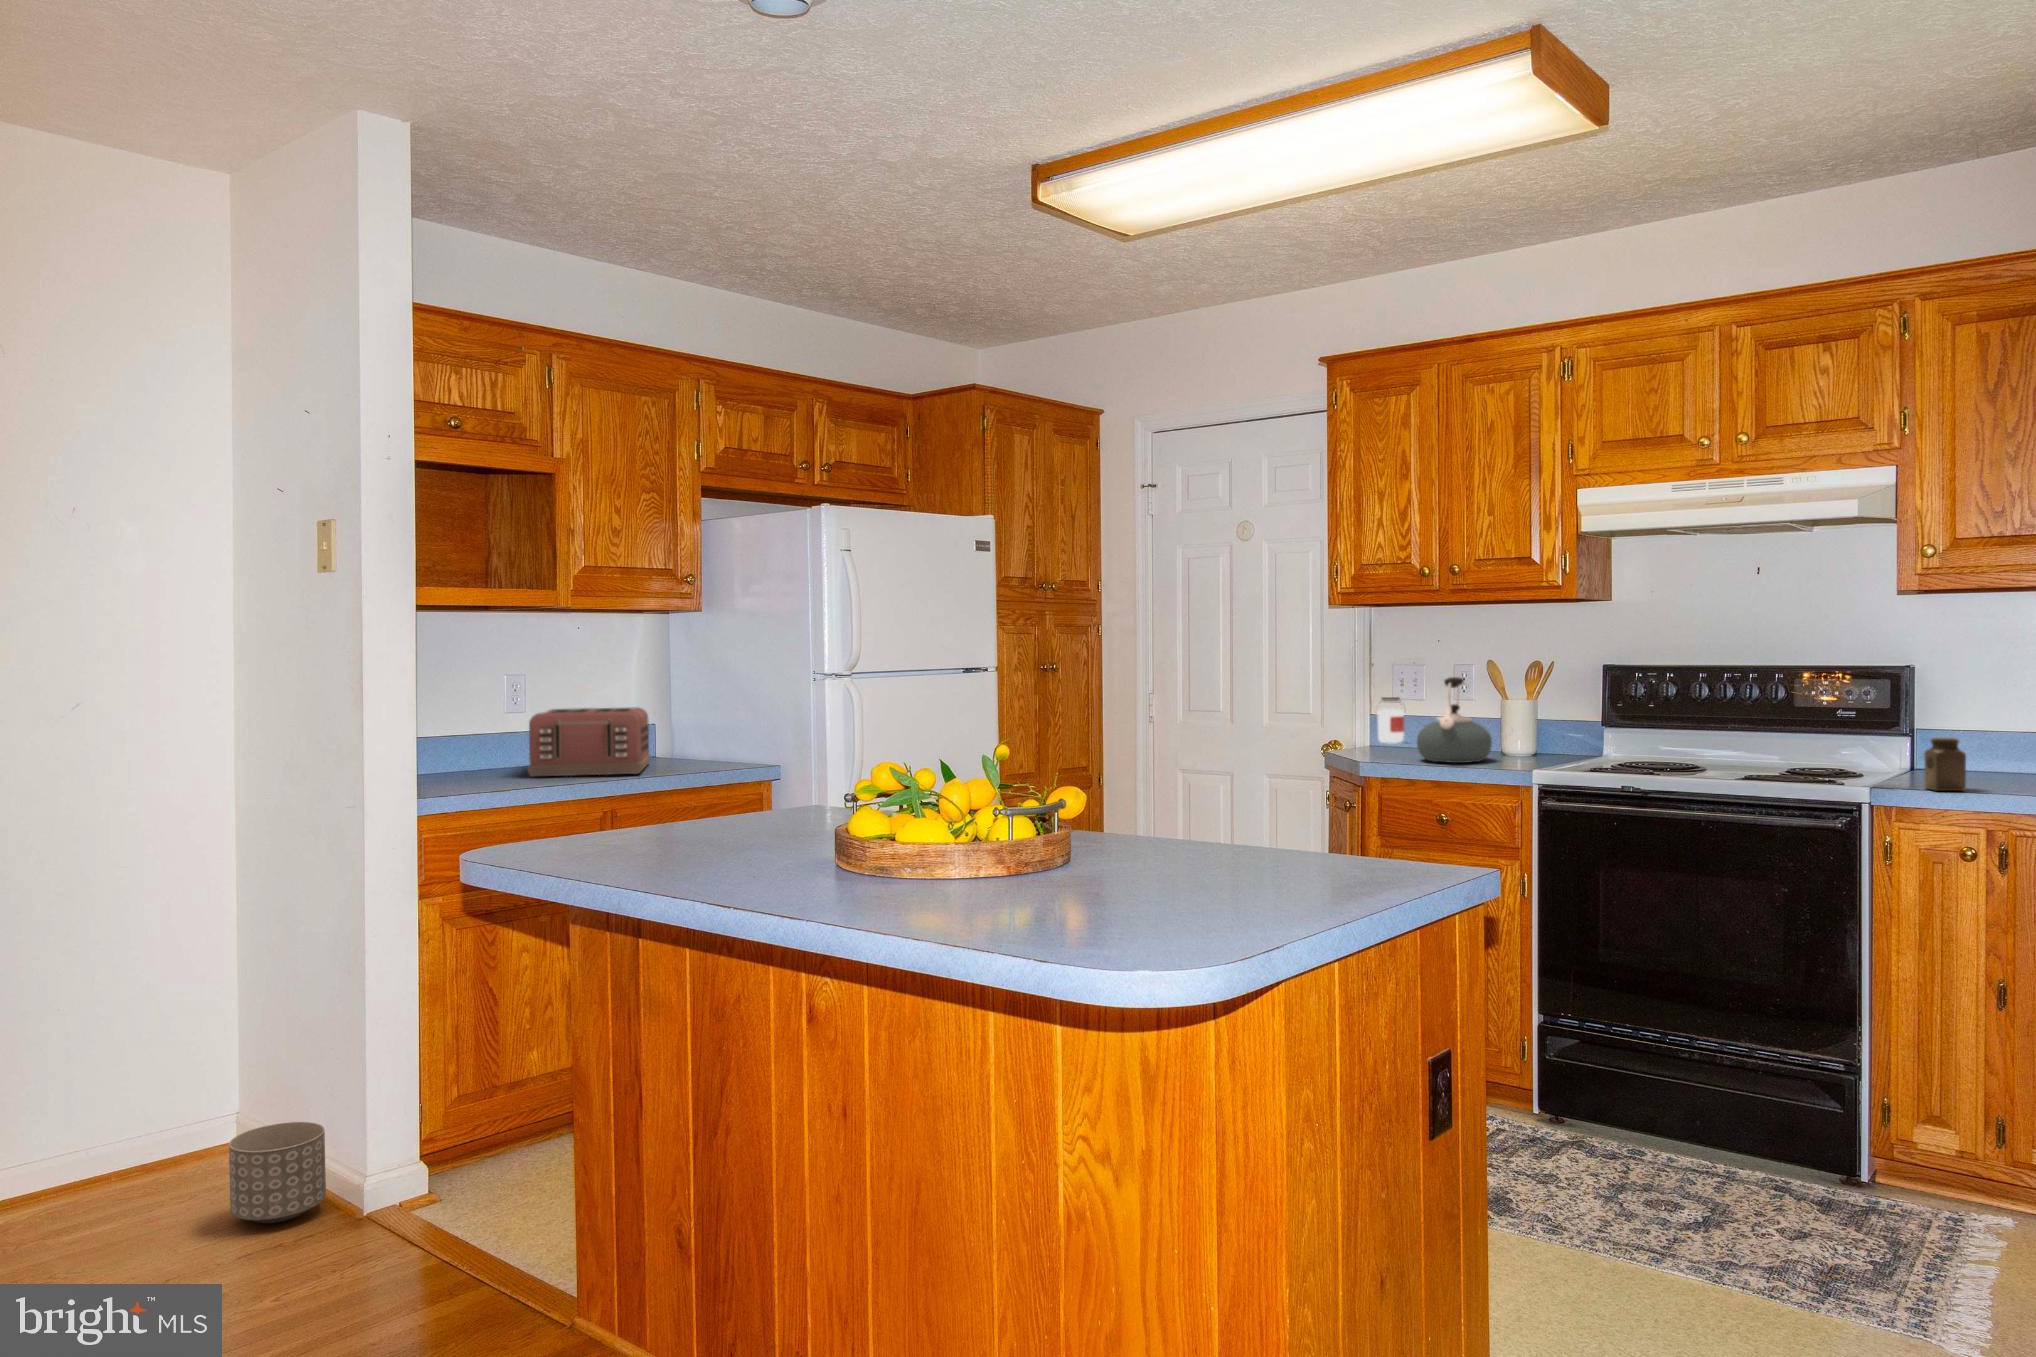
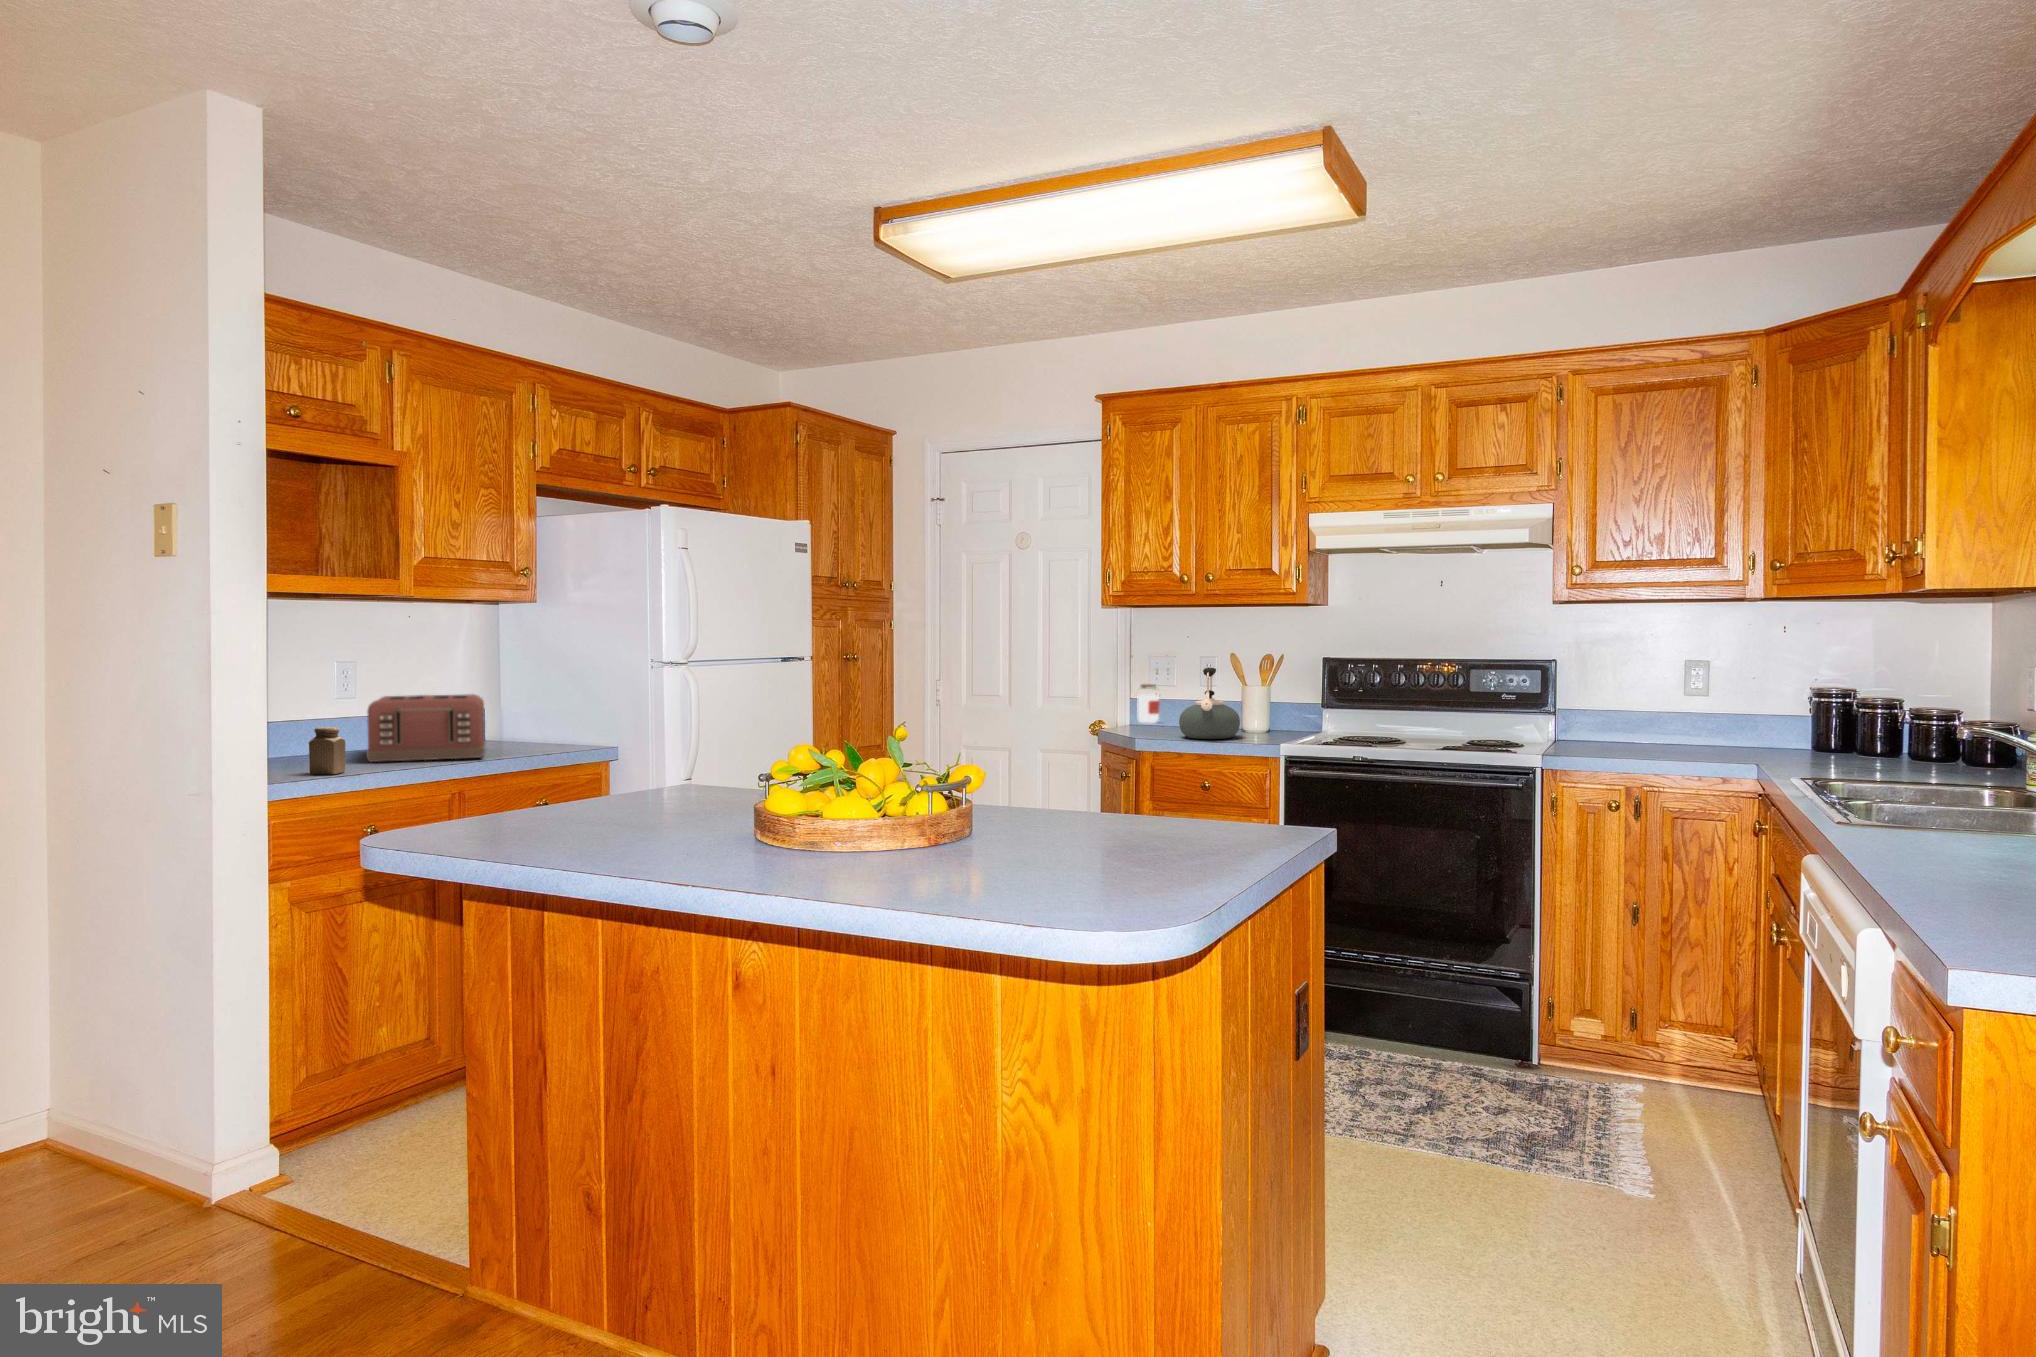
salt shaker: present [1924,737,1966,791] -> present [309,727,346,774]
planter: present [229,1122,326,1223] -> none [58,1115,167,1222]

